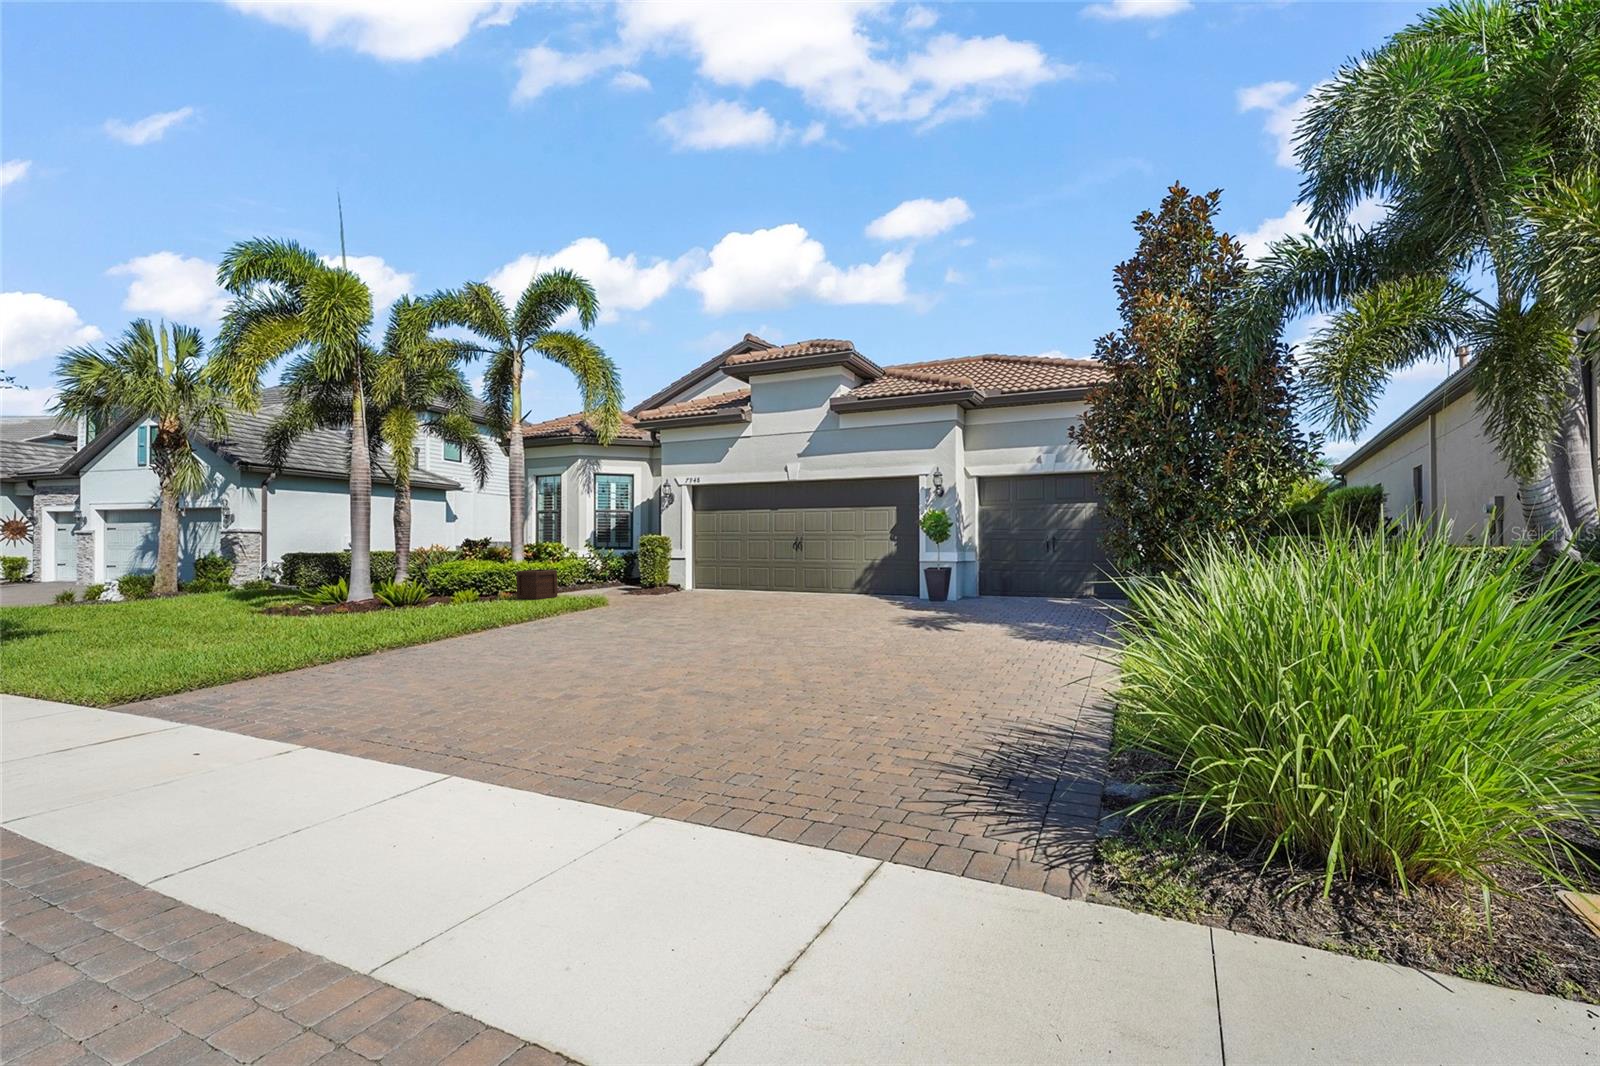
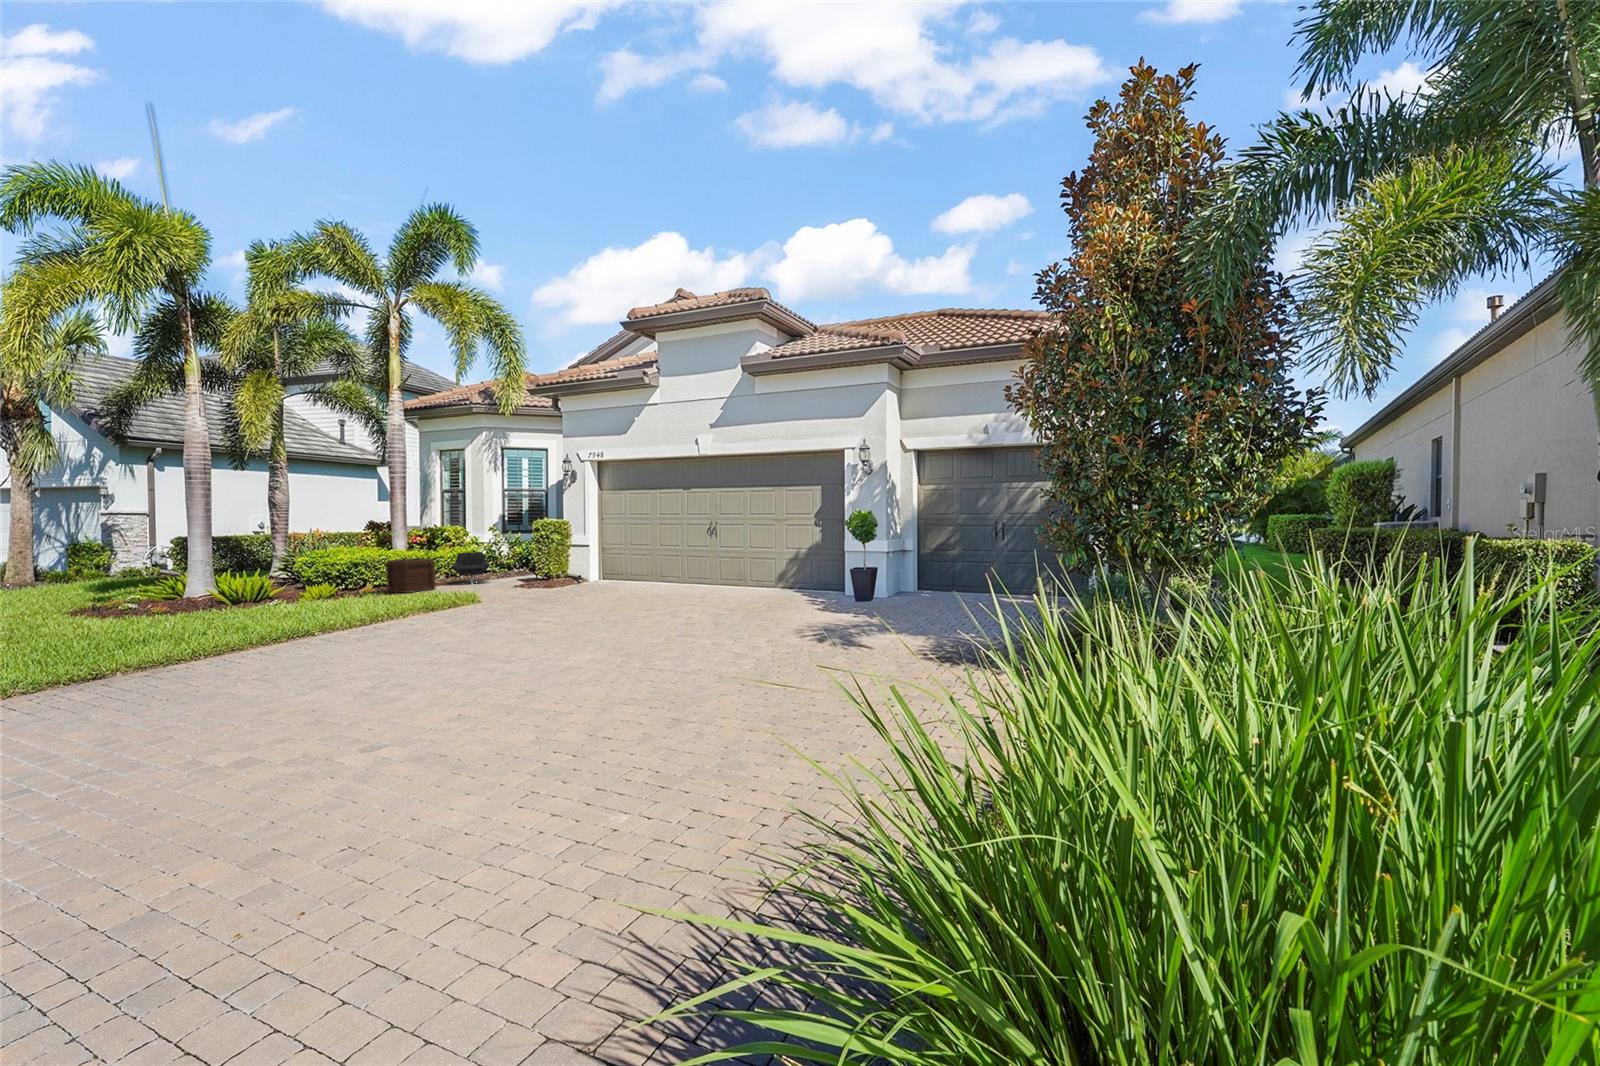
lounge chair: none [565,566,599,594] -> present [452,552,490,585]

